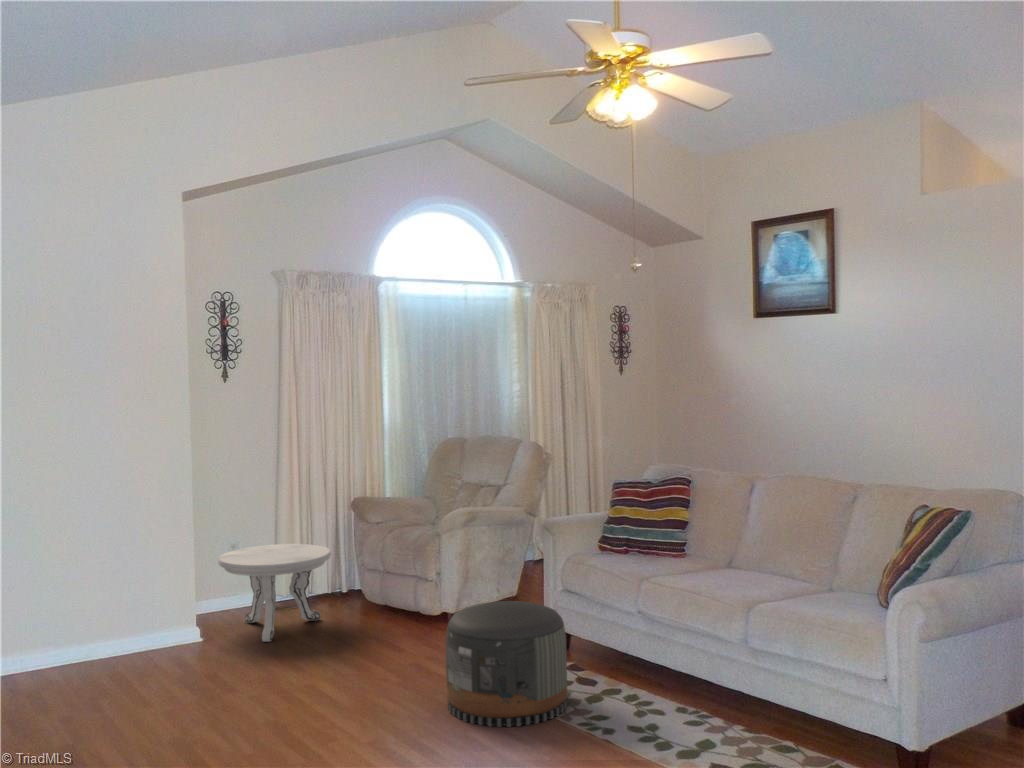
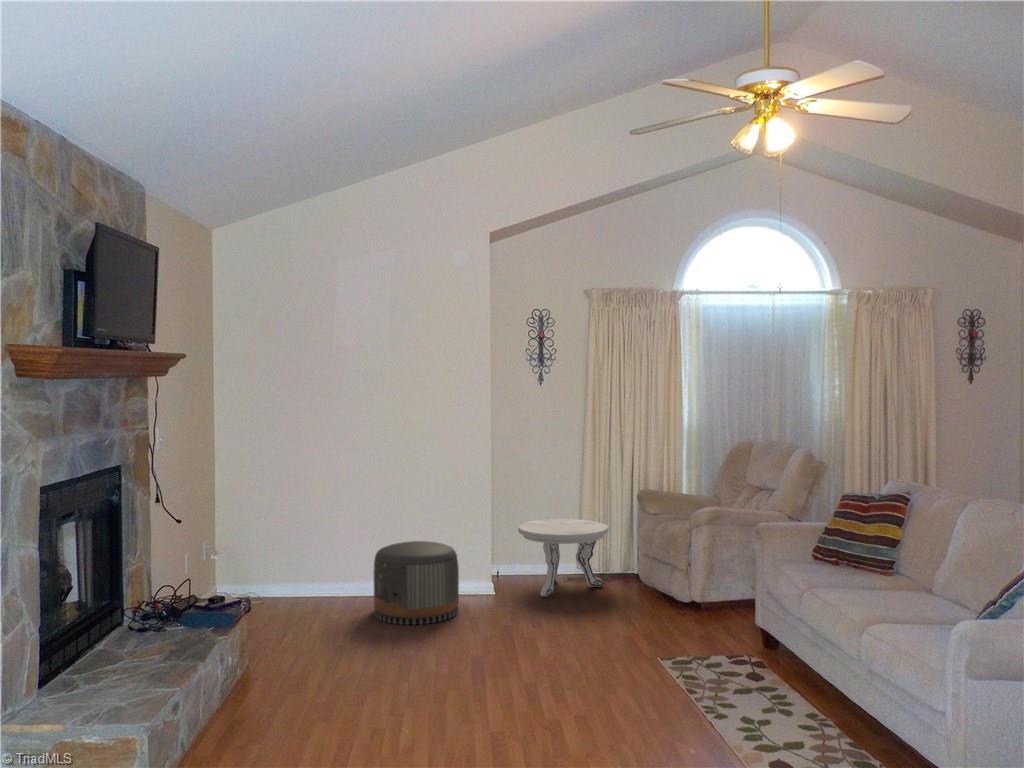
pouf: present [446,601,567,727] -> present [374,541,459,625]

